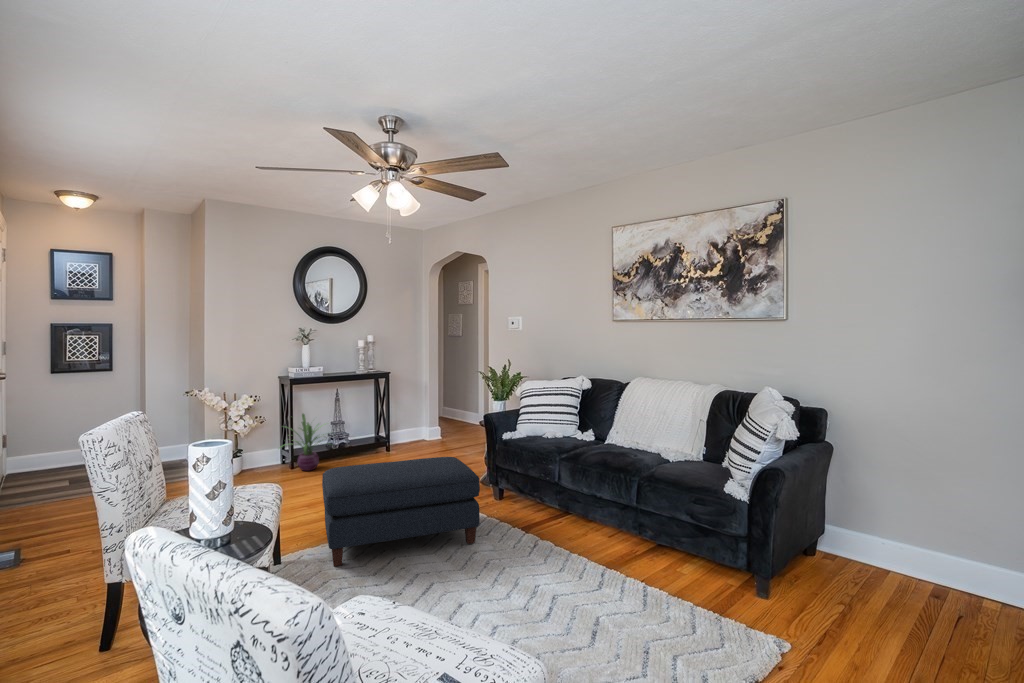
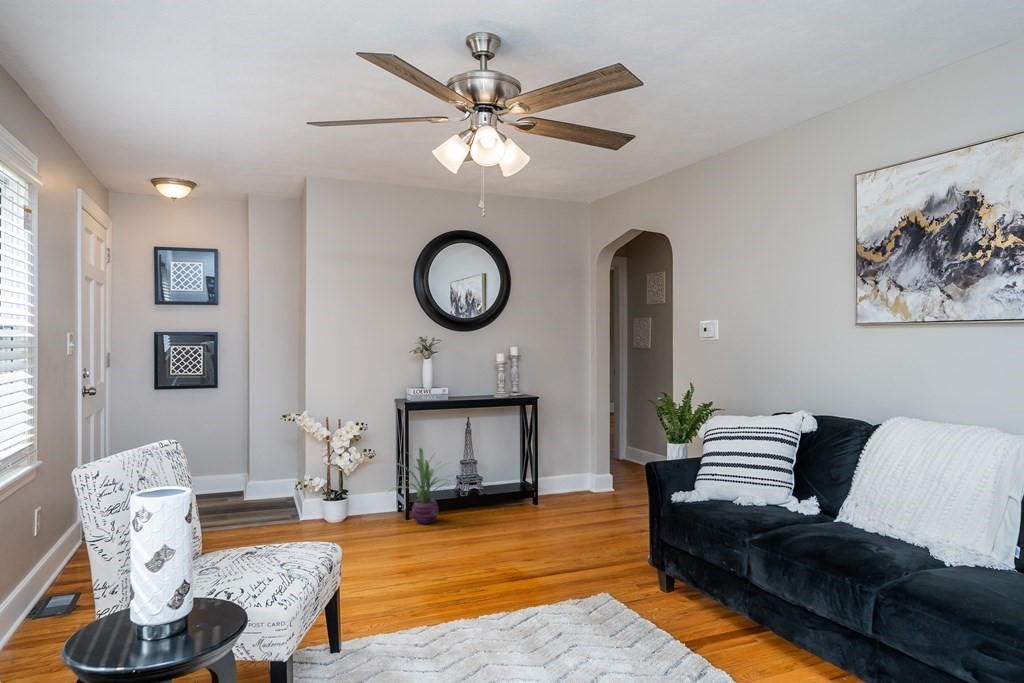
ottoman: present [322,457,480,567] -> none [401,522,616,659]

